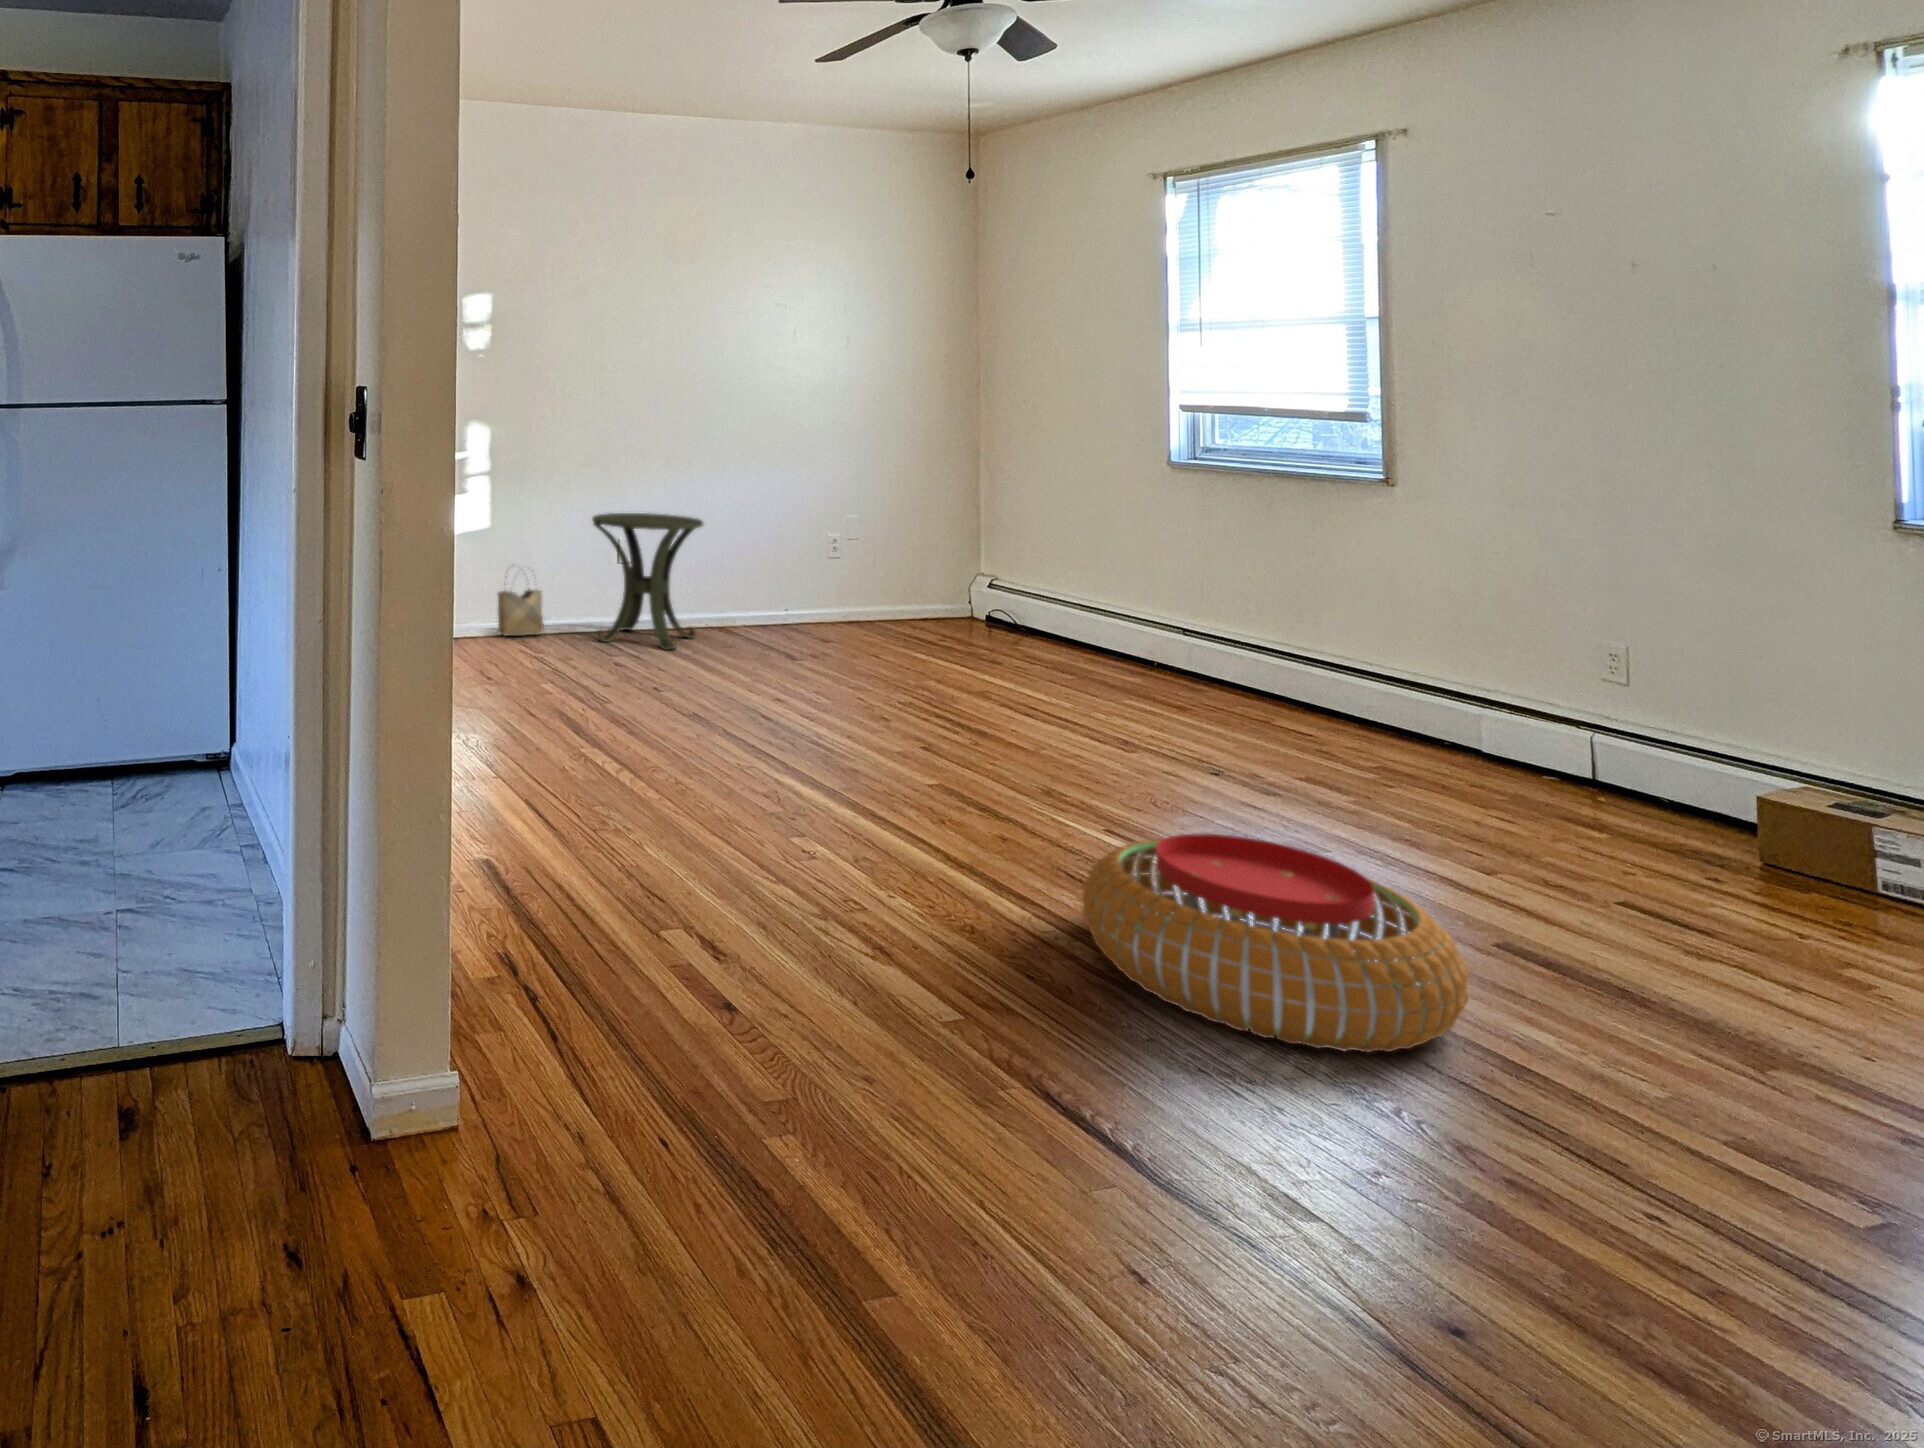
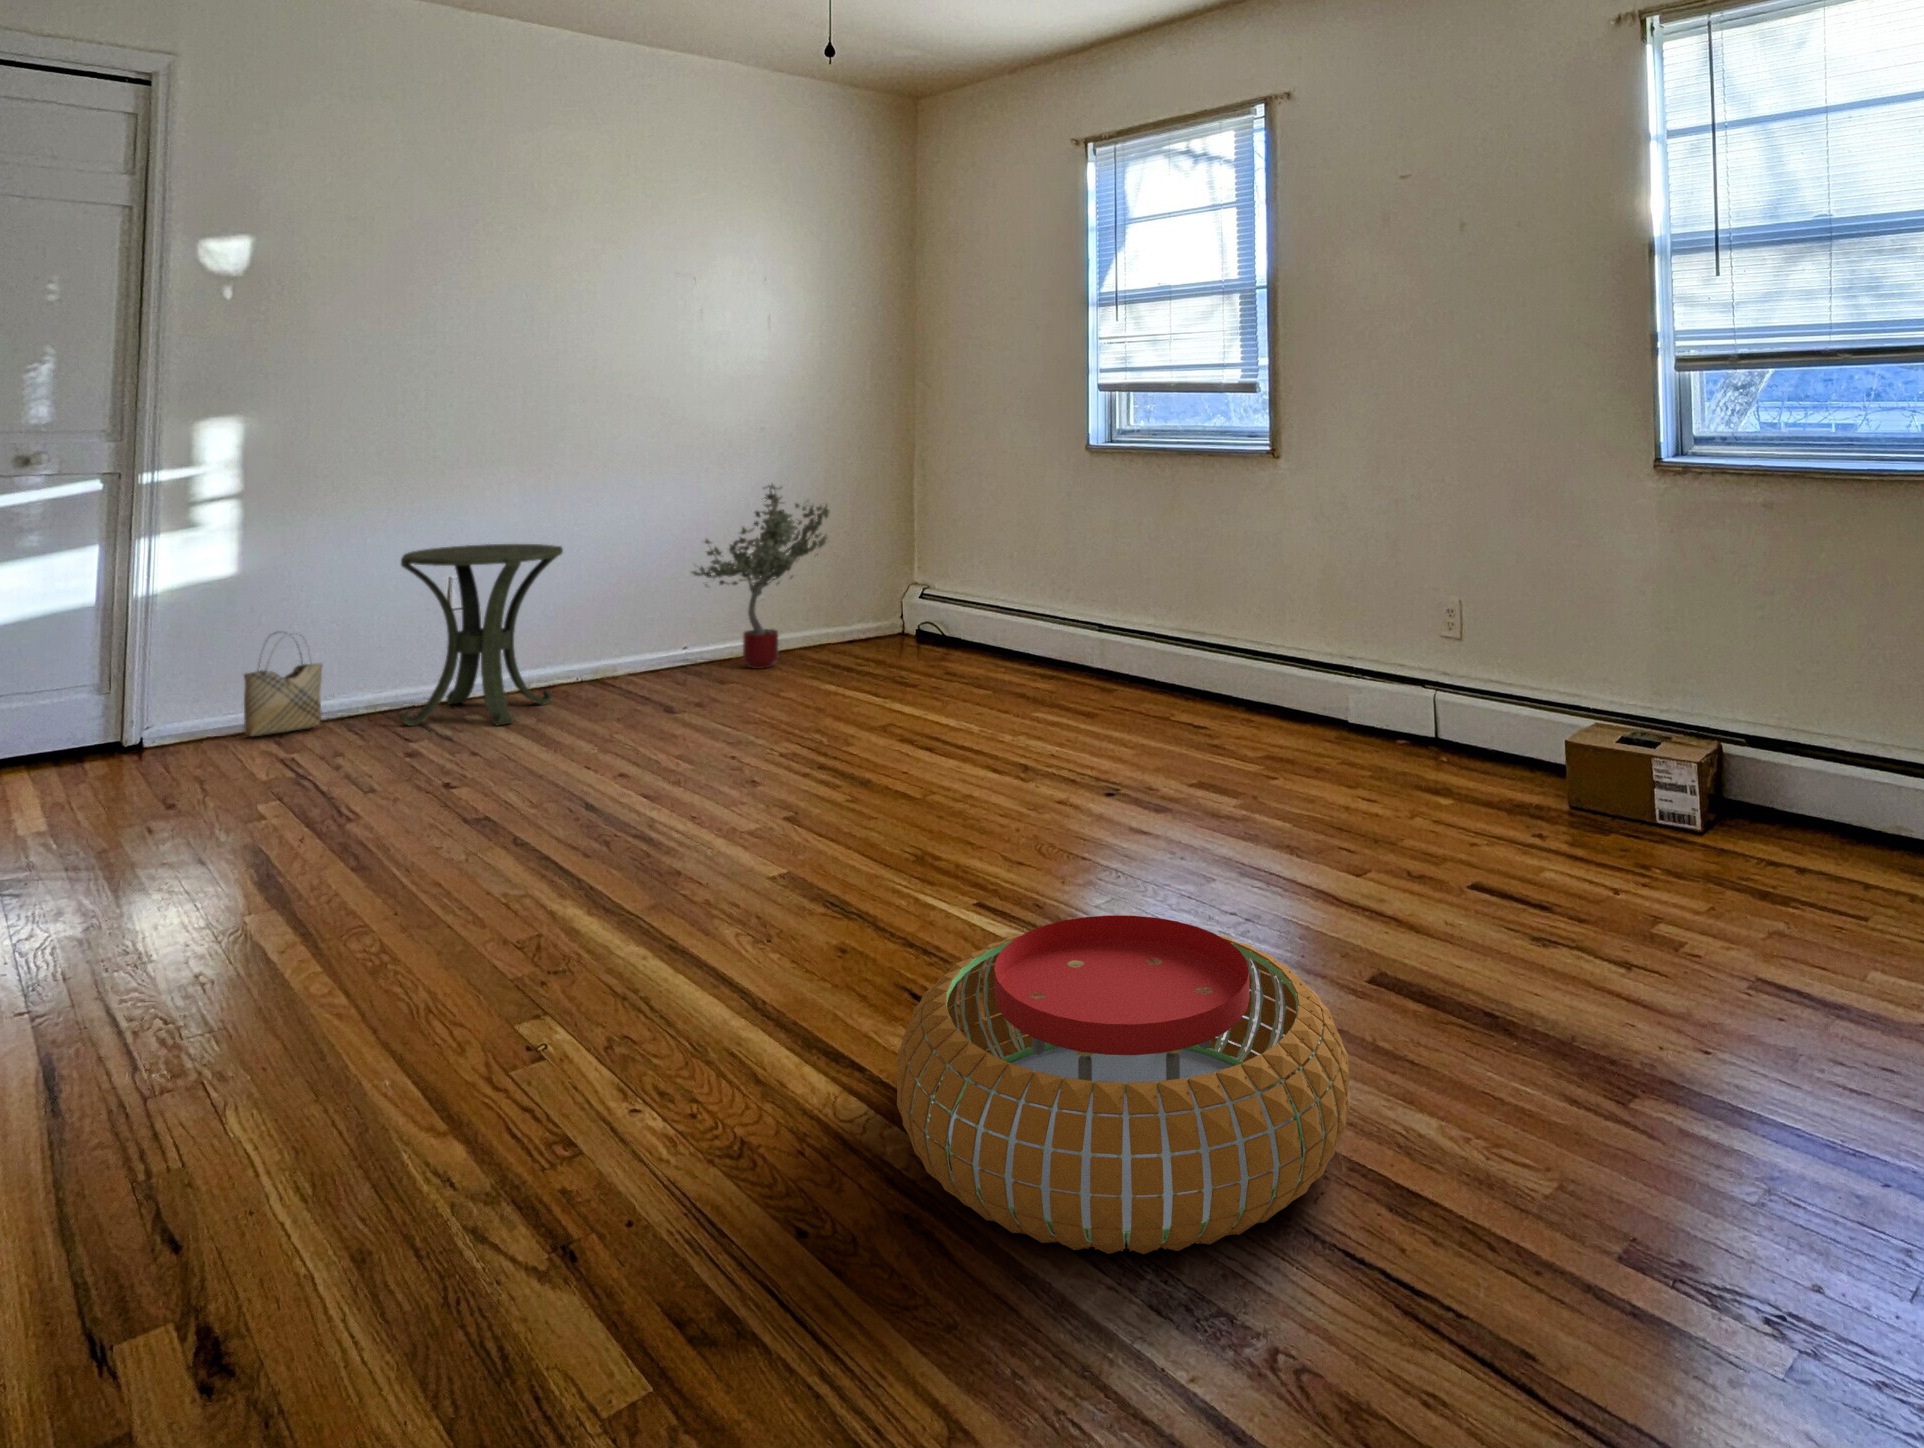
potted tree: none [794,477,909,631] -> present [692,484,829,669]

